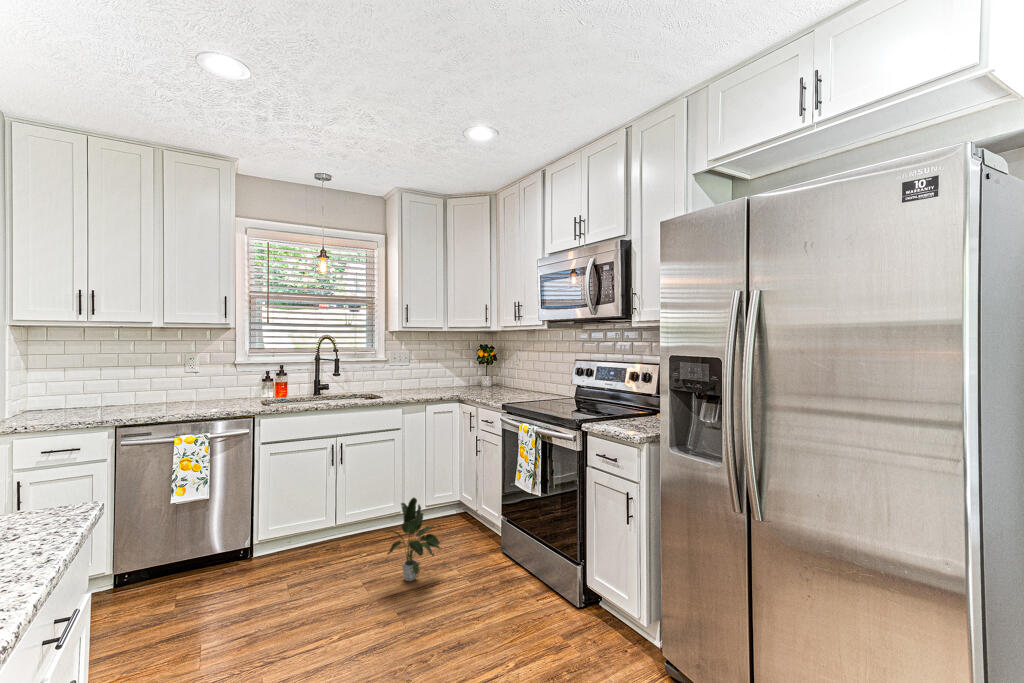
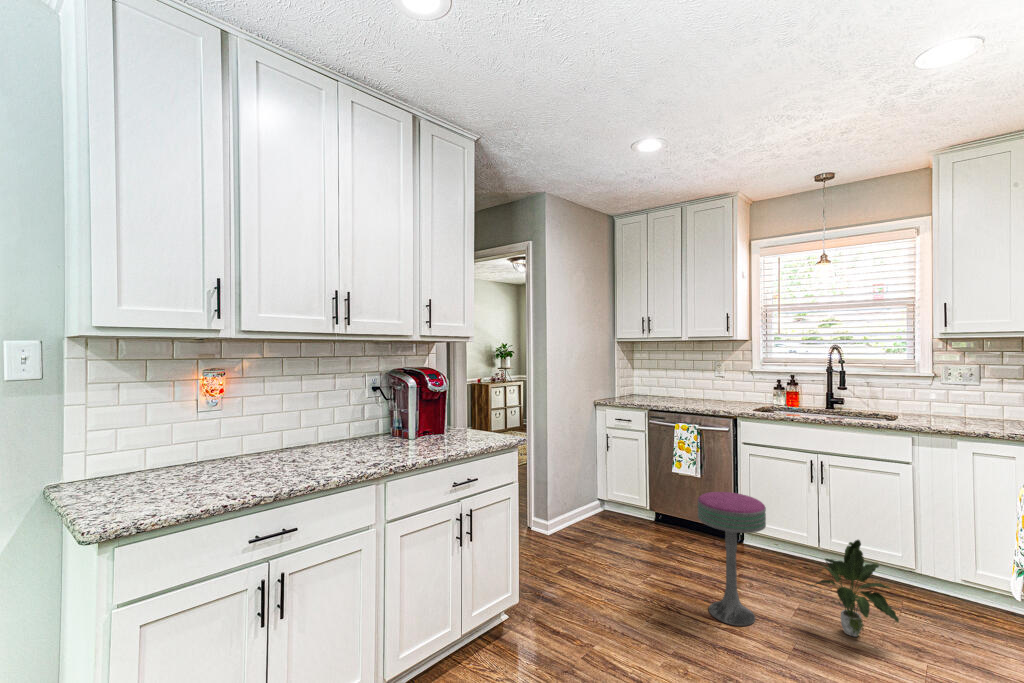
bar stool: none [292,491,364,636] -> present [698,492,766,626]

